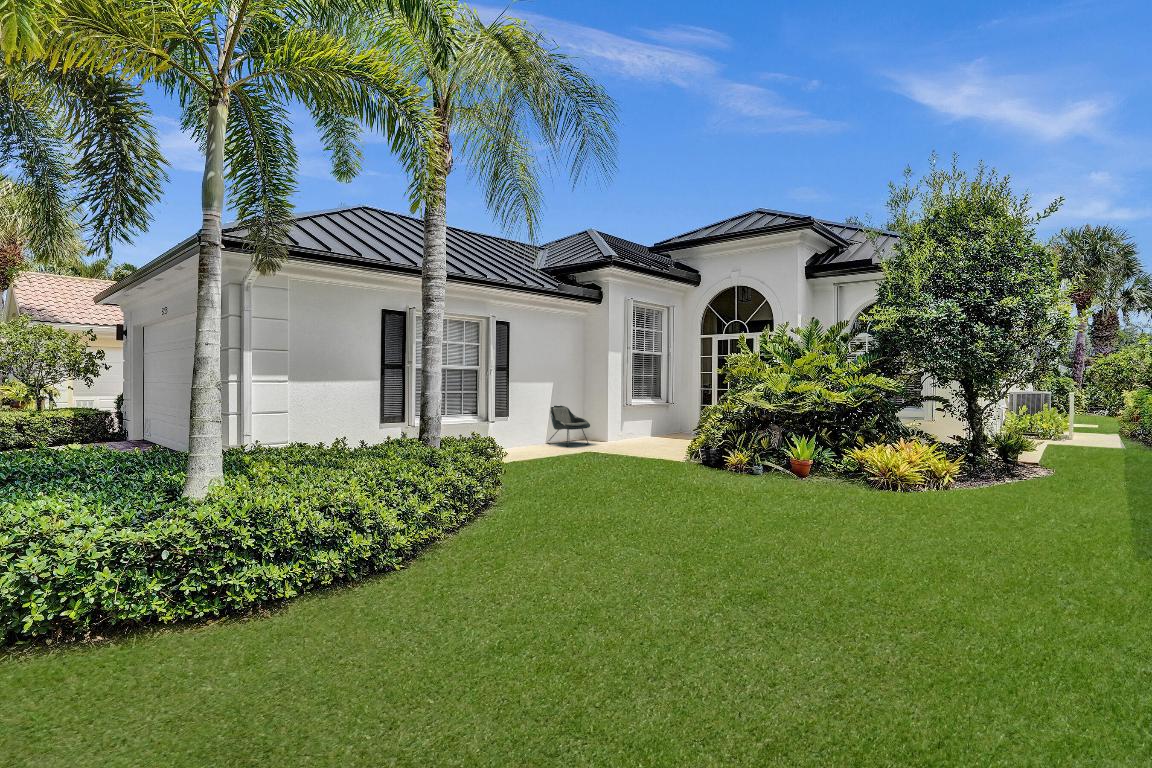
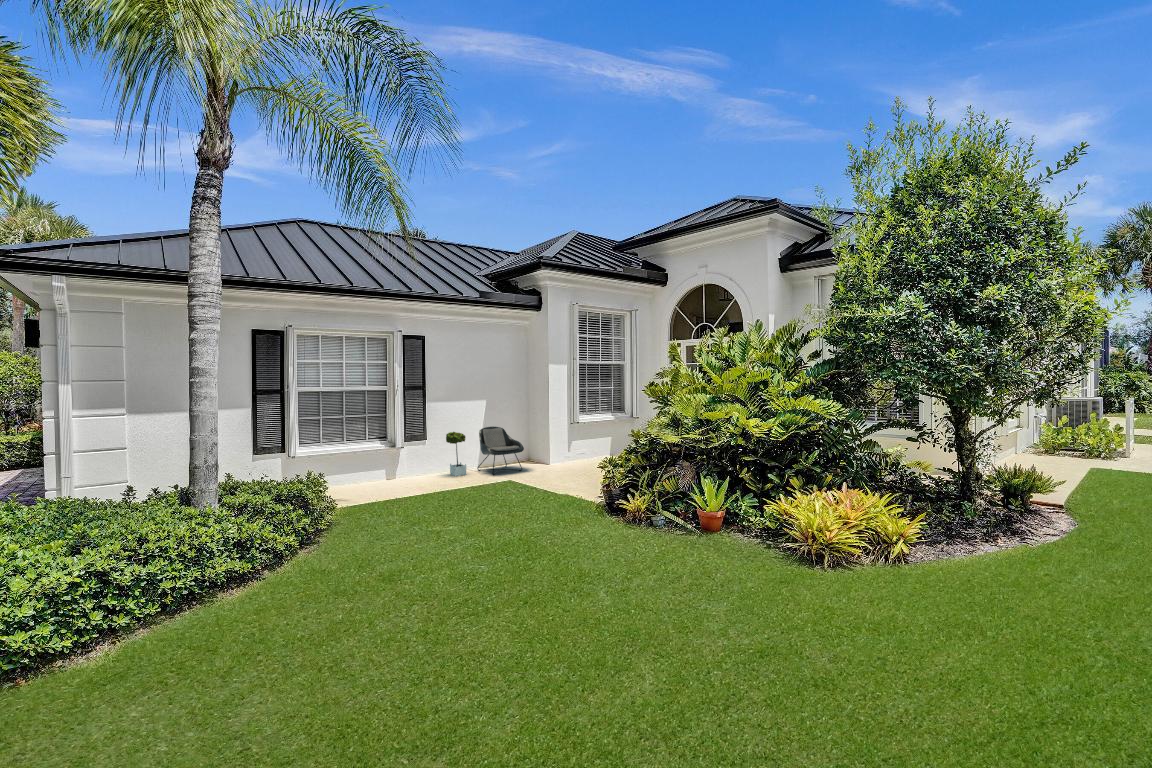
potted tree: none [525,408,542,448] -> present [446,432,466,476]

